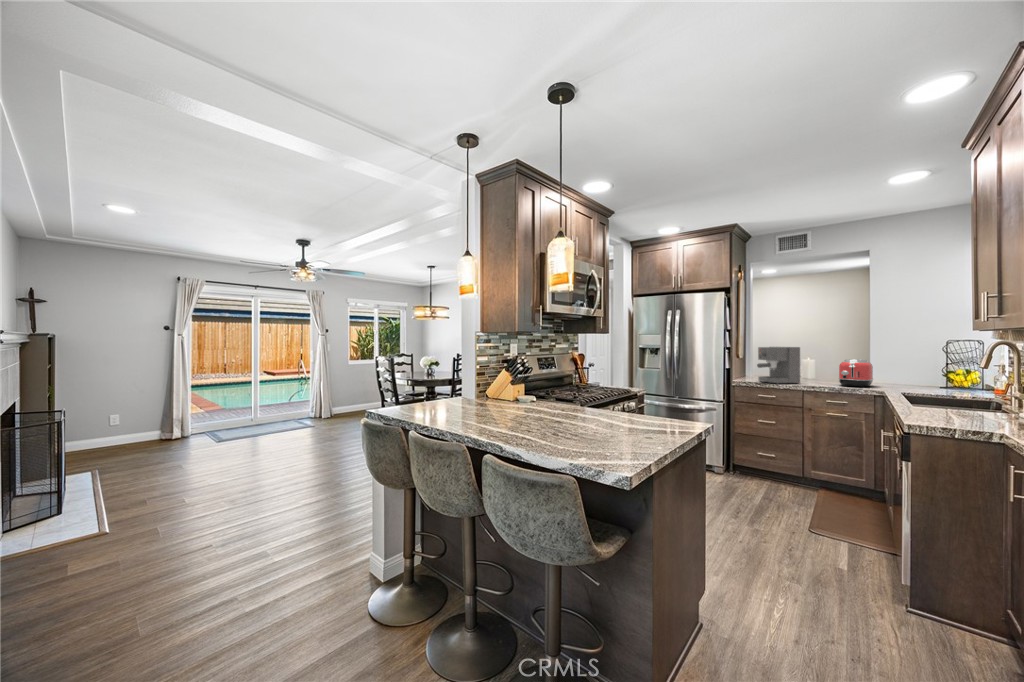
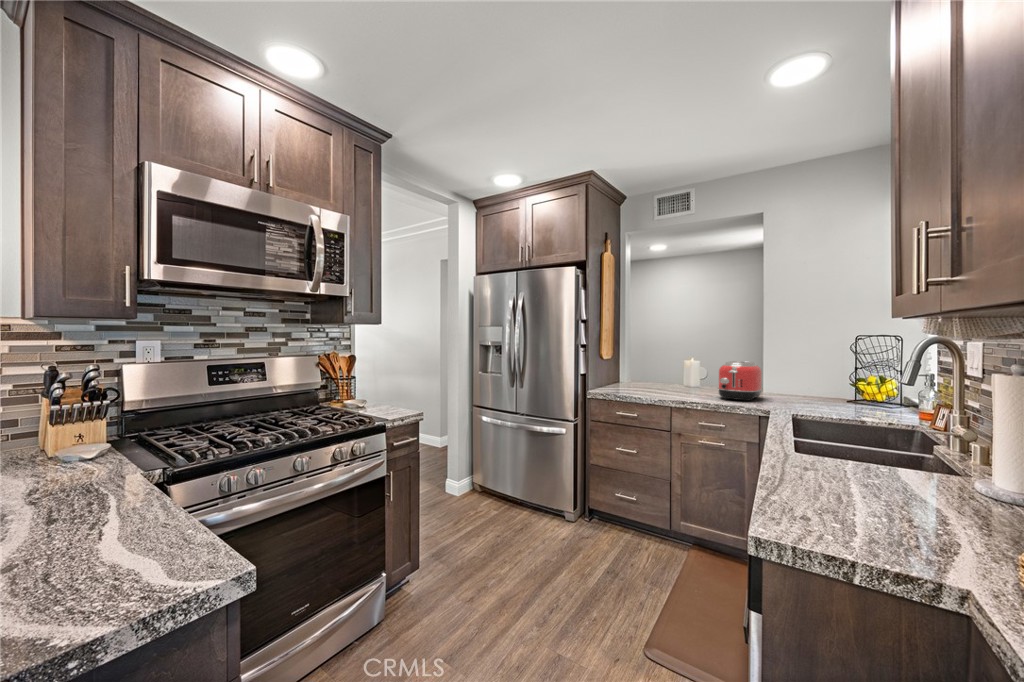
coffee maker: present [757,347,800,384] -> none [616,344,672,395]

